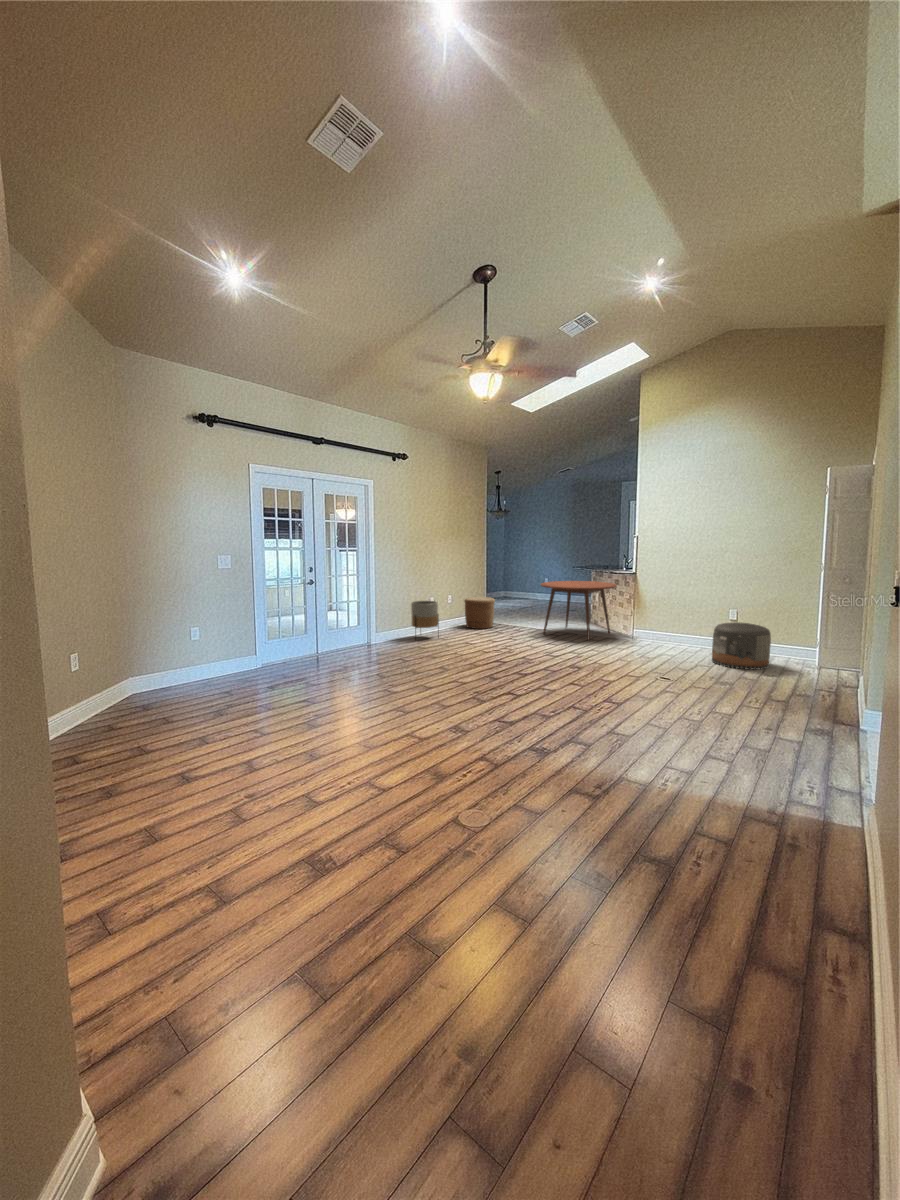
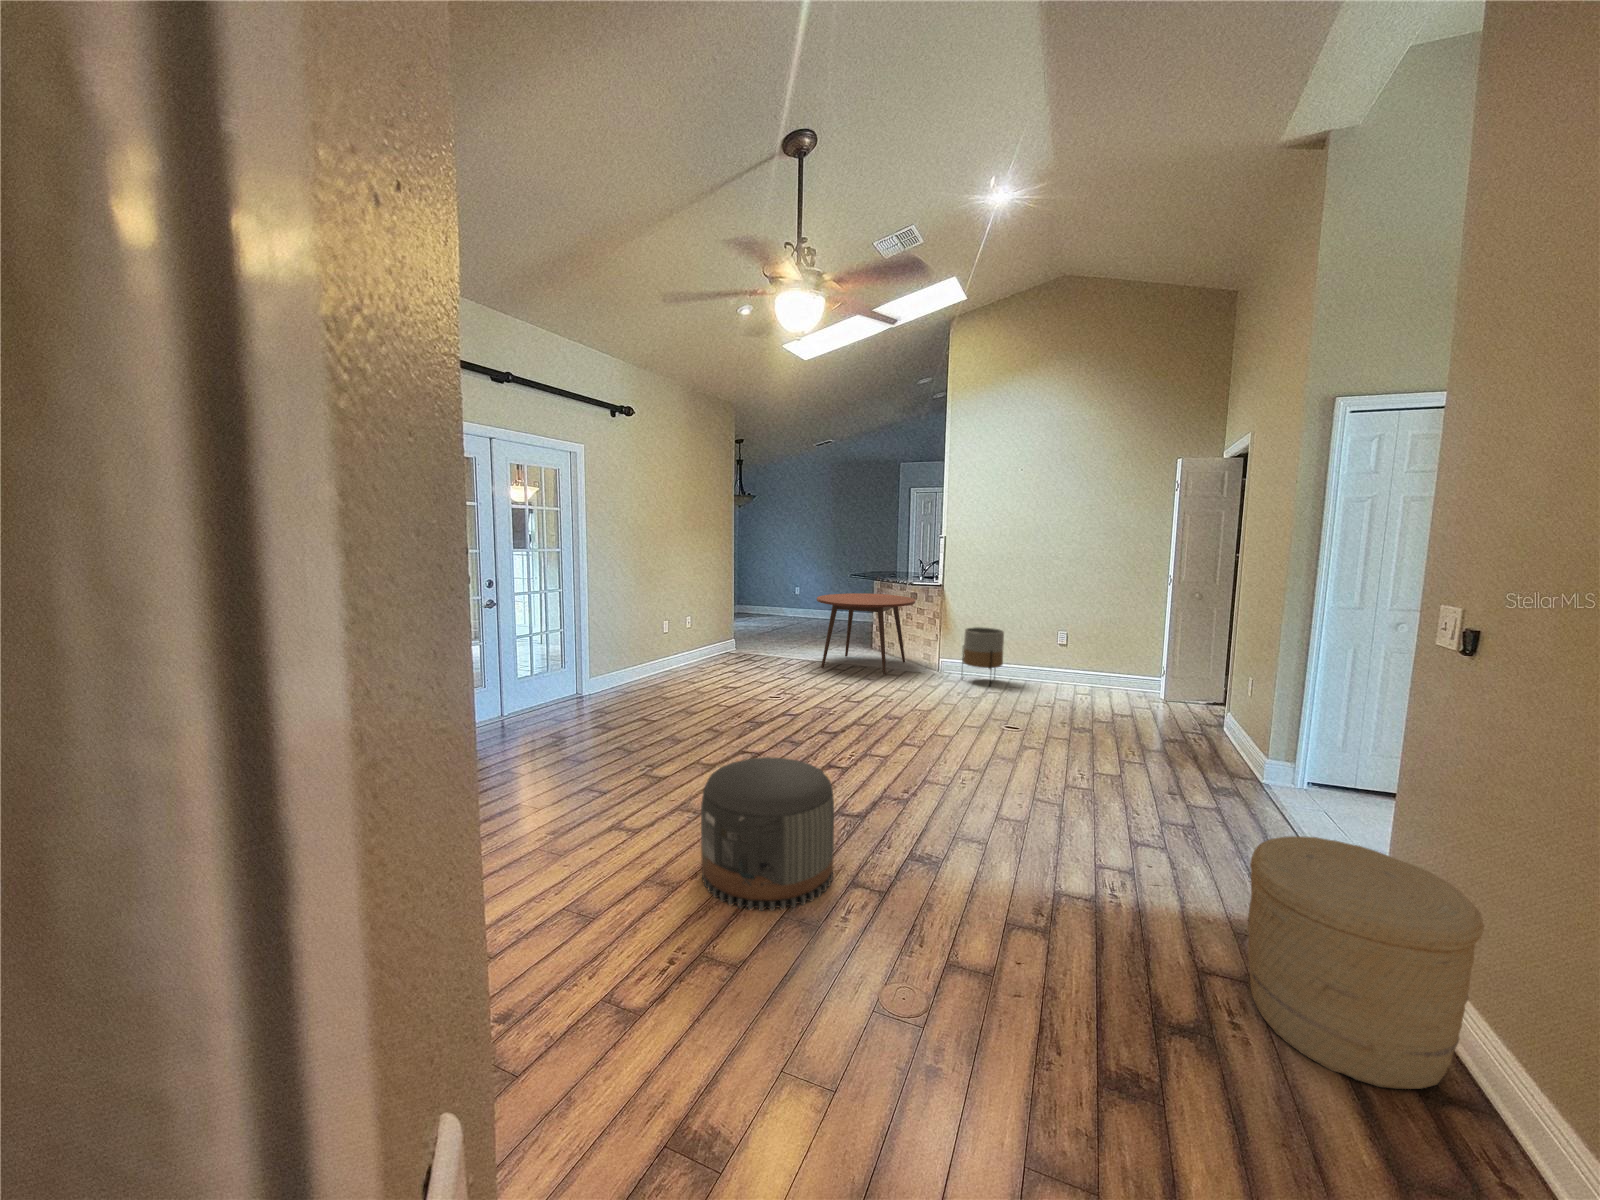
woven basket: present [465,597,495,629] -> present [1248,836,1484,1089]
planter: present [411,601,439,629] -> present [962,627,1004,670]
pouf: present [712,622,771,670] -> present [701,757,834,911]

